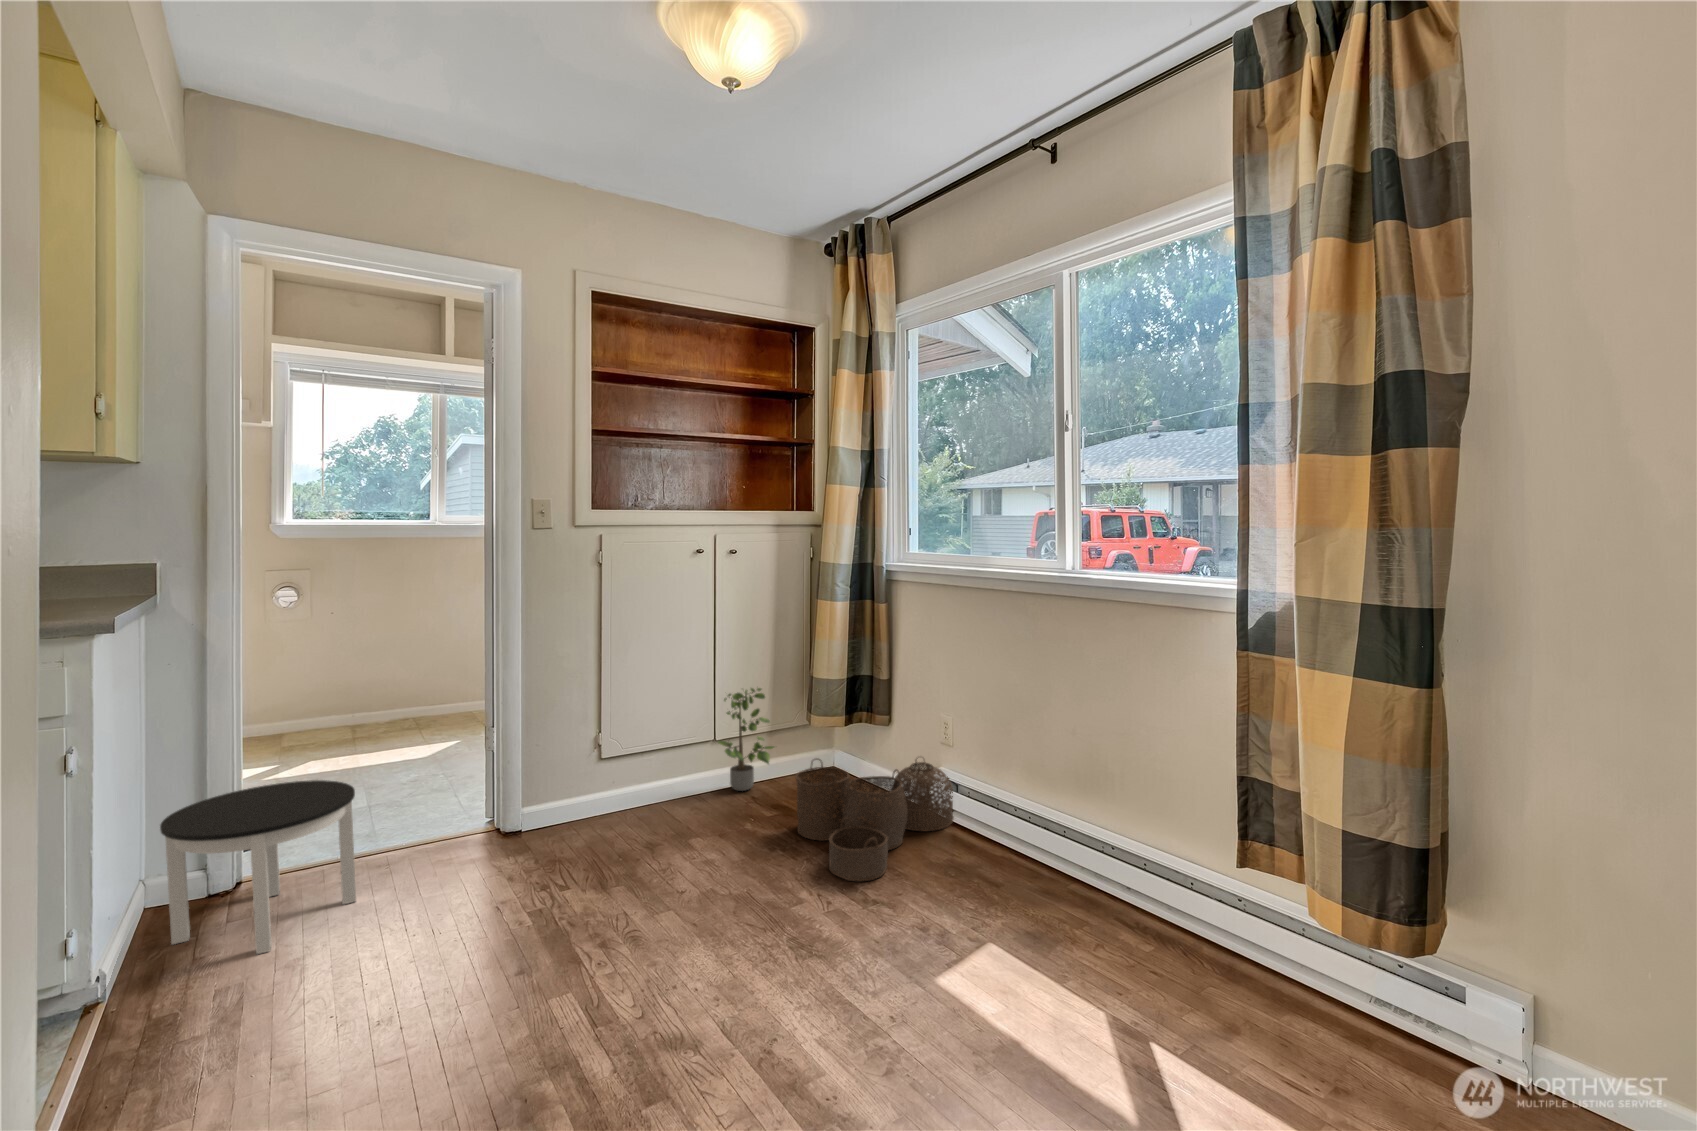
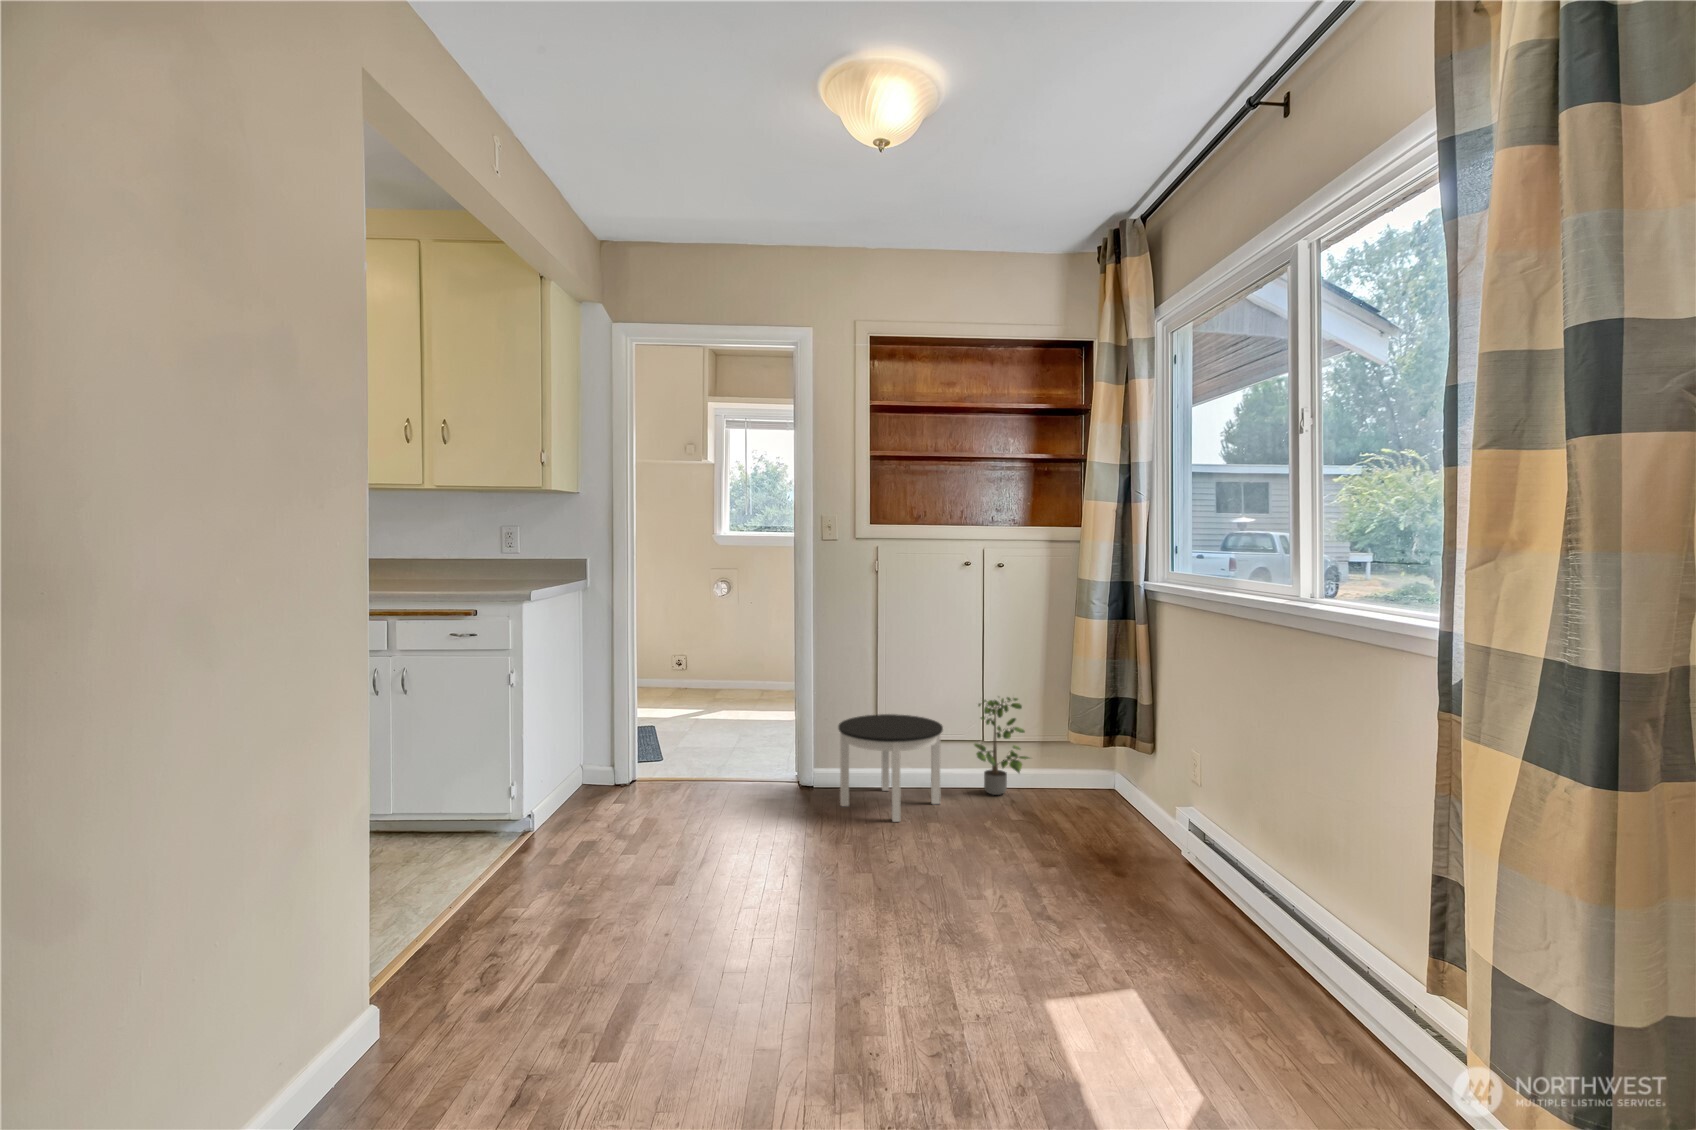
woven basket: present [795,758,954,881] -> none [1015,772,1192,898]
round table: present [160,780,356,954] -> present [838,714,943,822]

